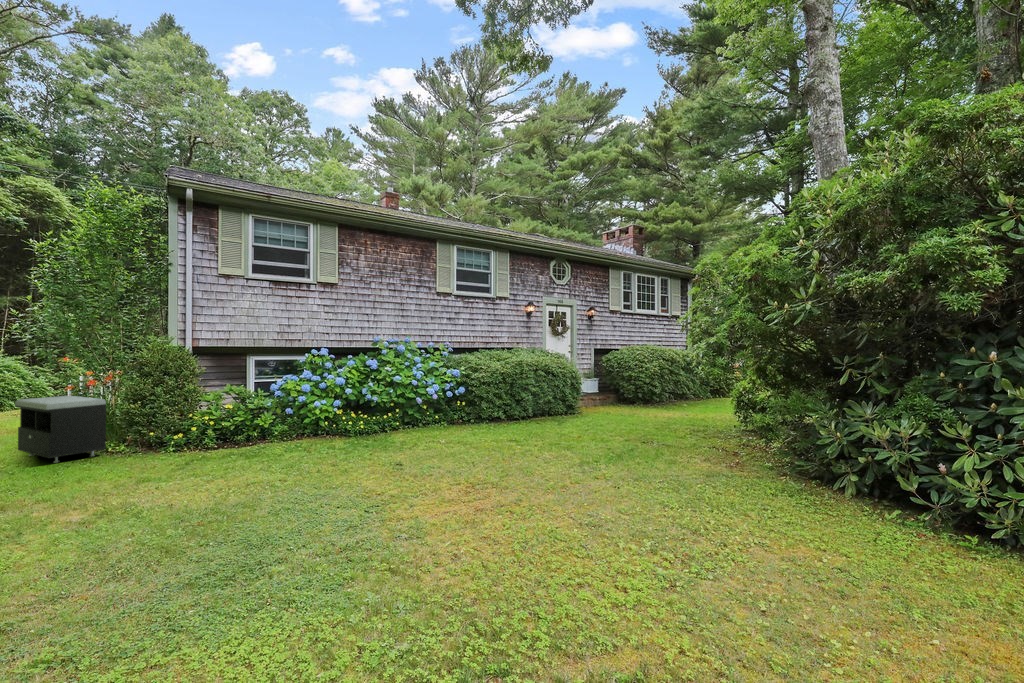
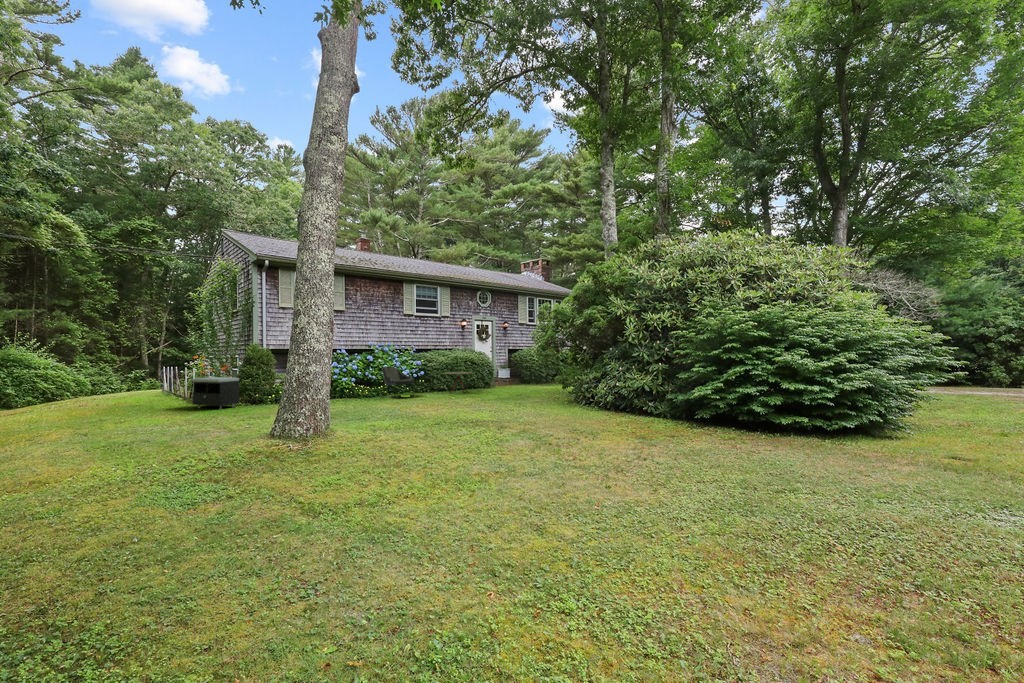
lounge chair: none [386,378,448,439] -> present [381,366,415,398]
round table: none [498,387,551,428] -> present [444,372,473,393]

